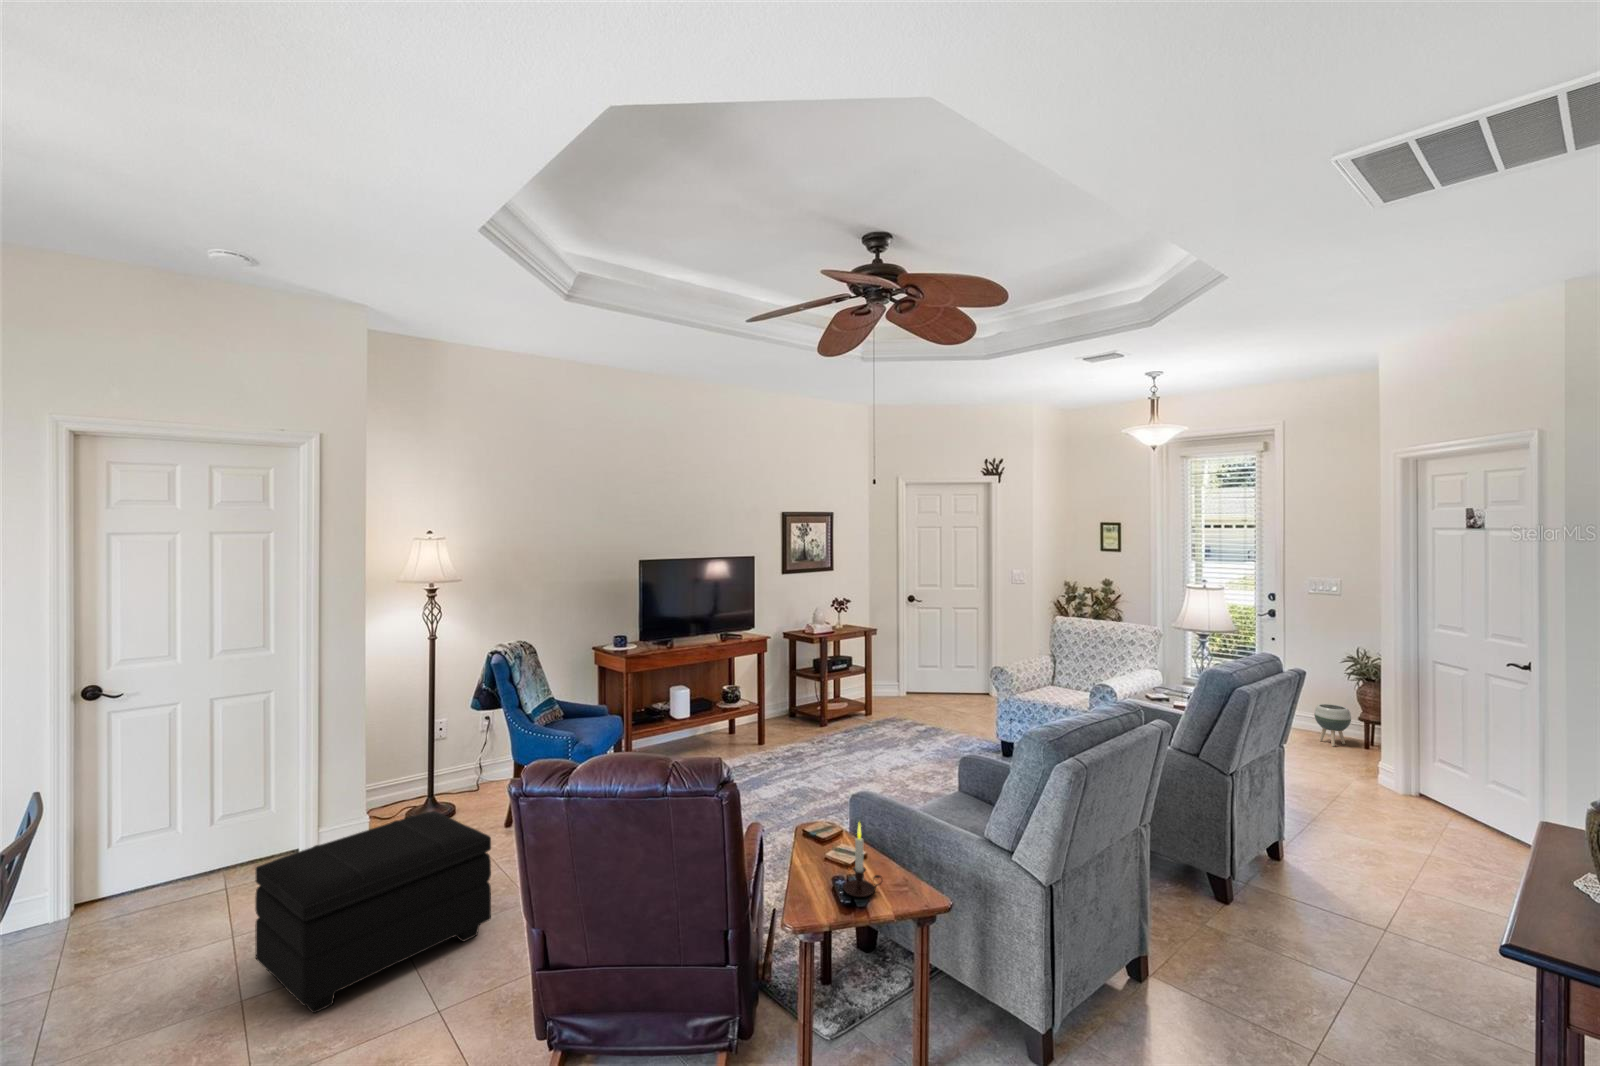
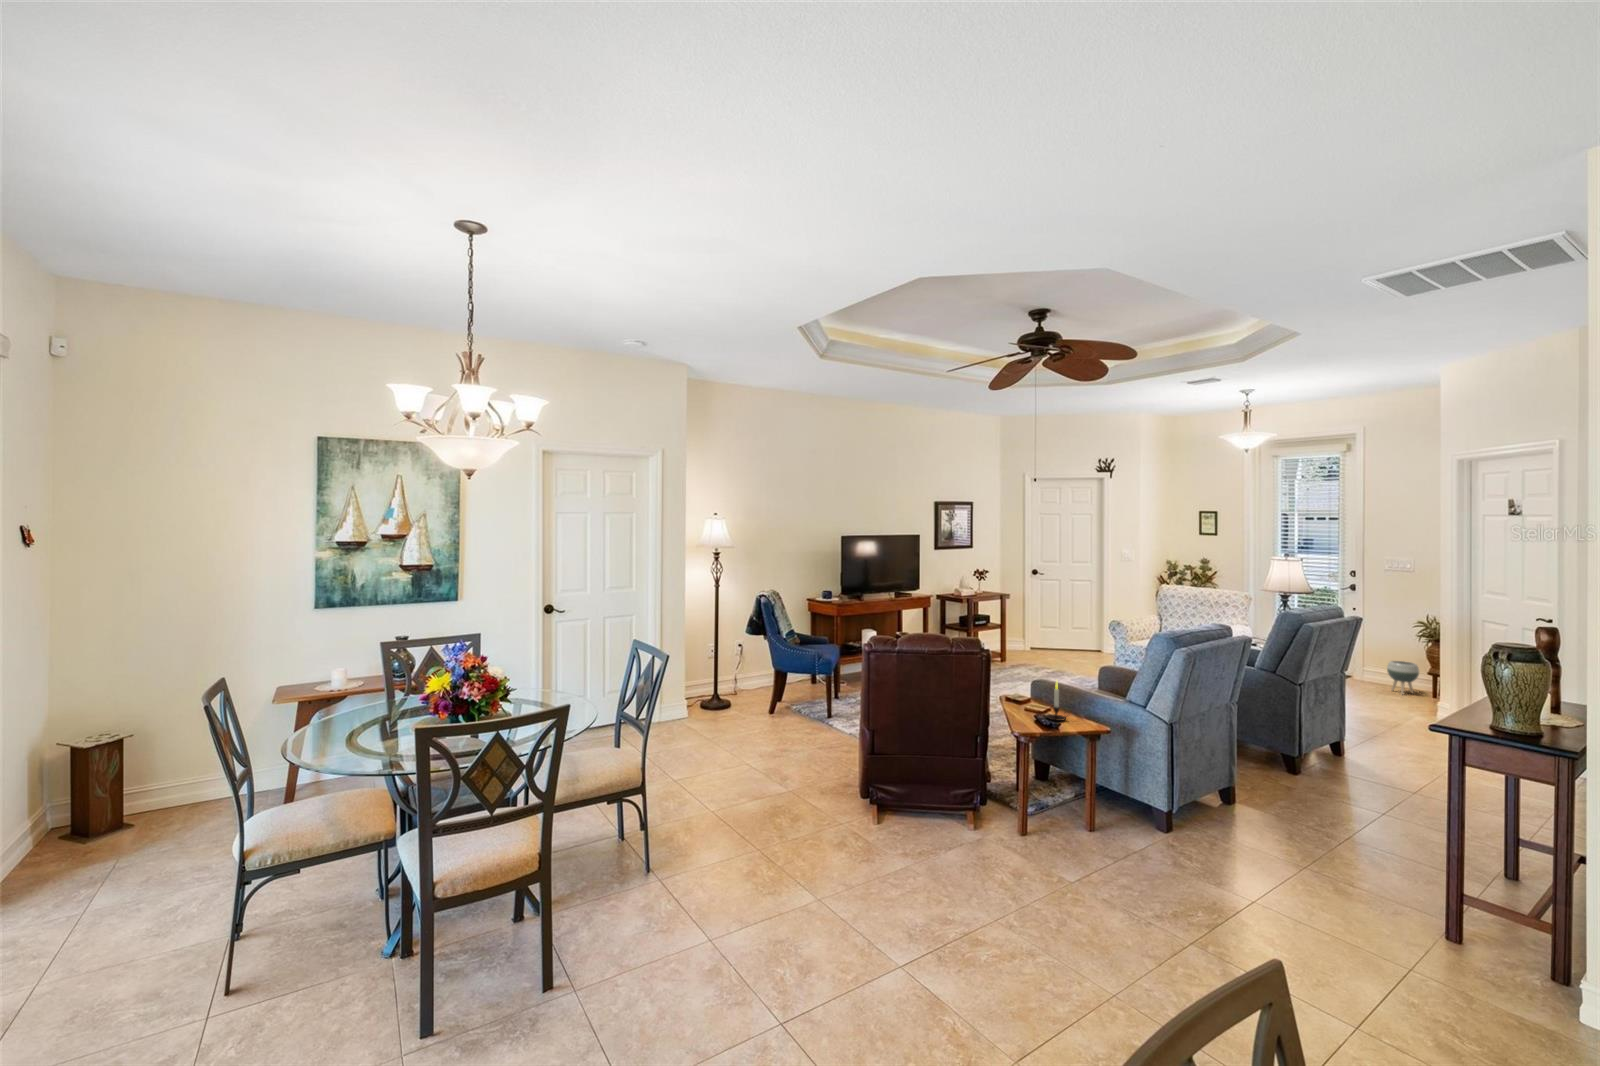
footstool: present [255,811,491,1013] -> none [676,690,800,787]

